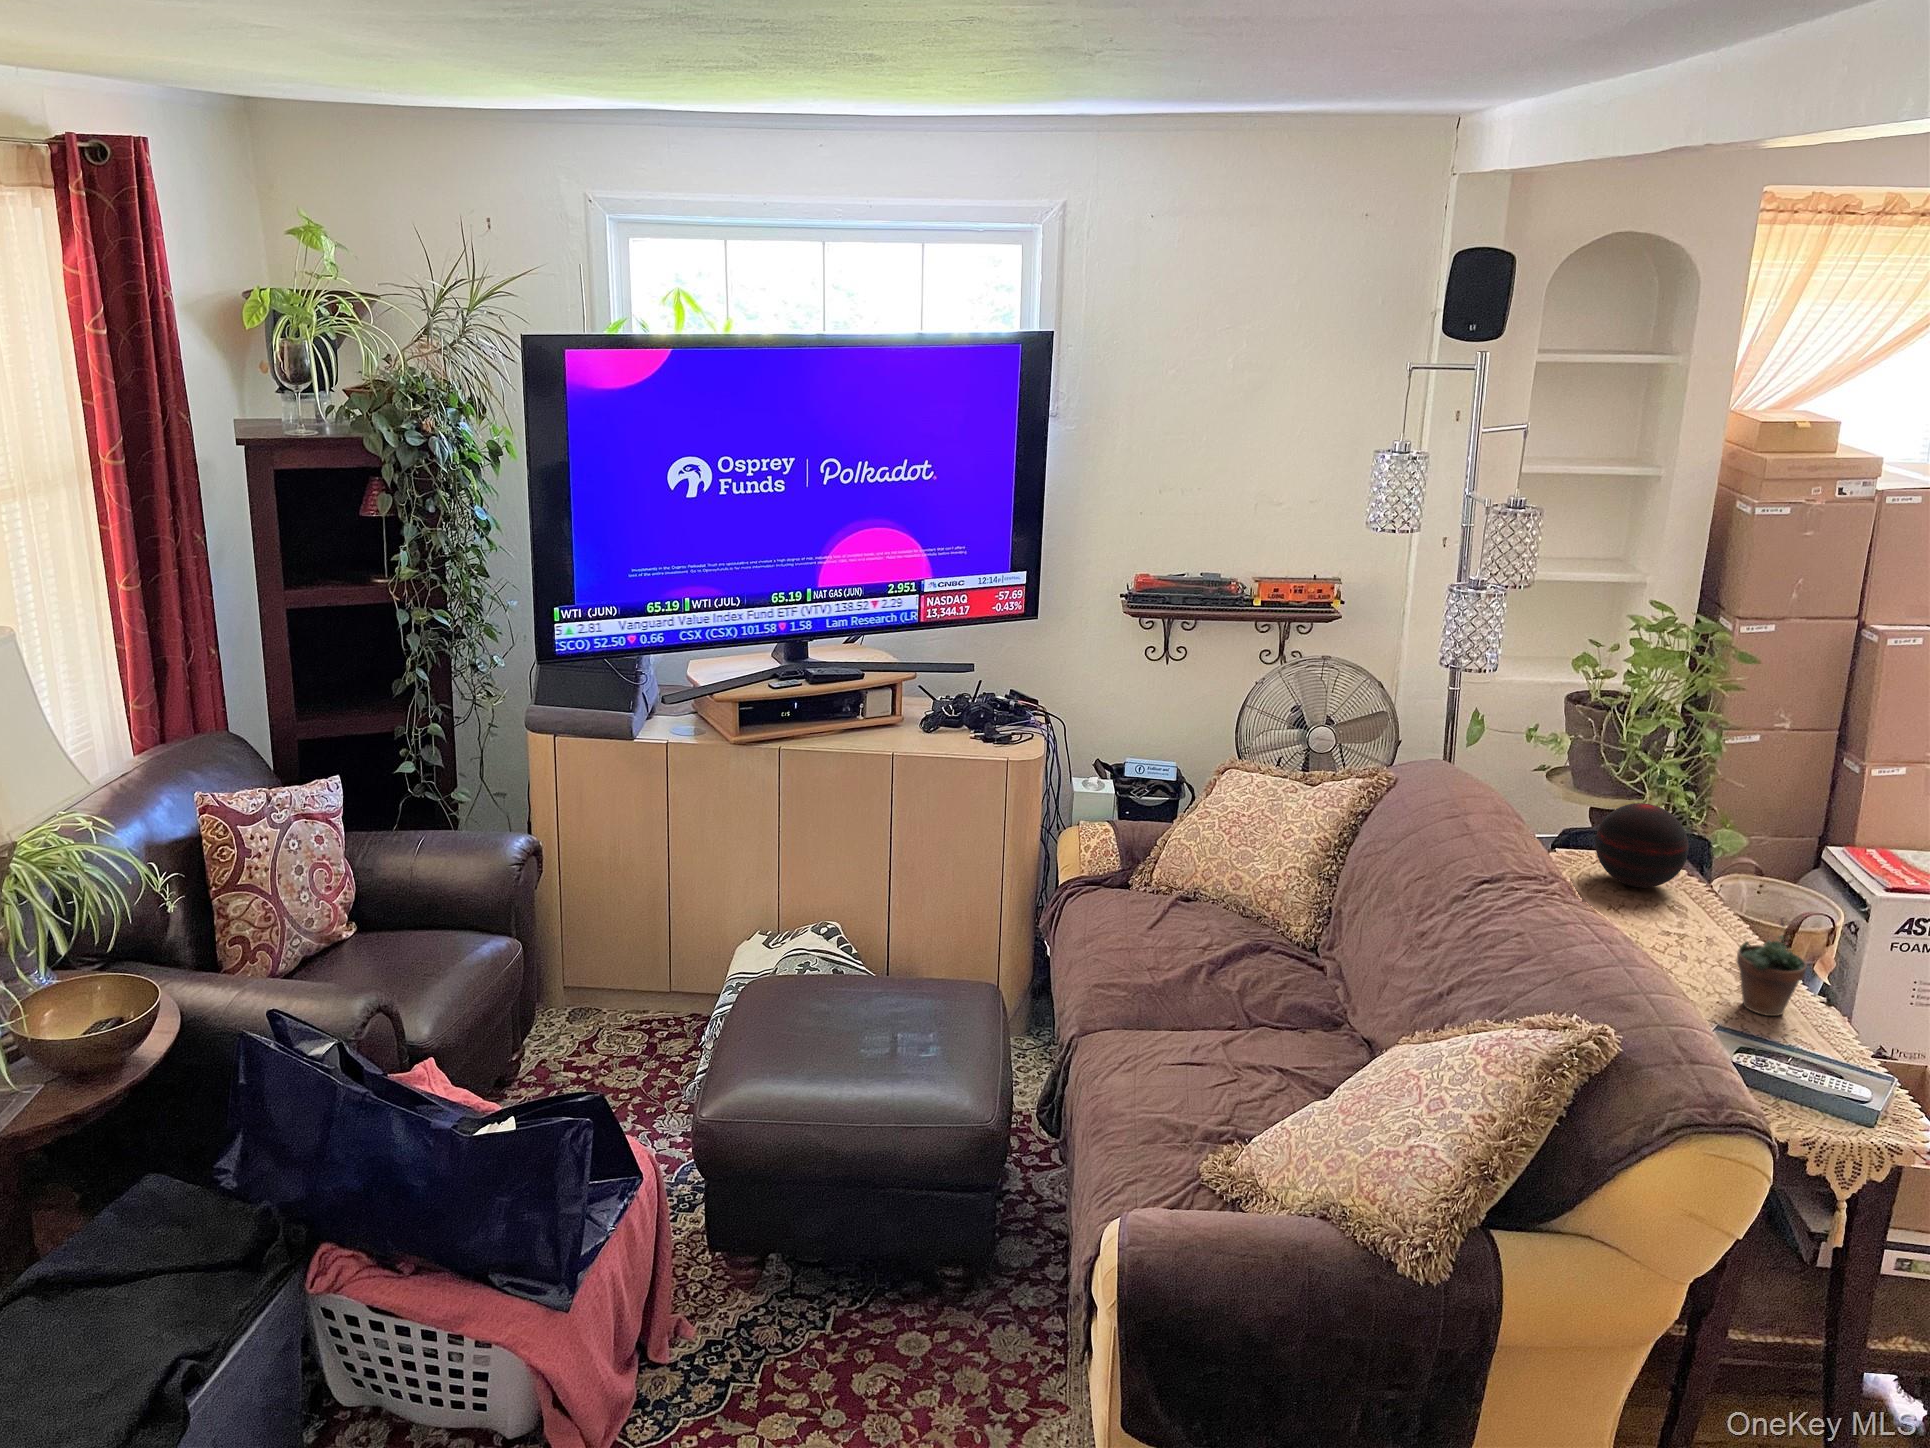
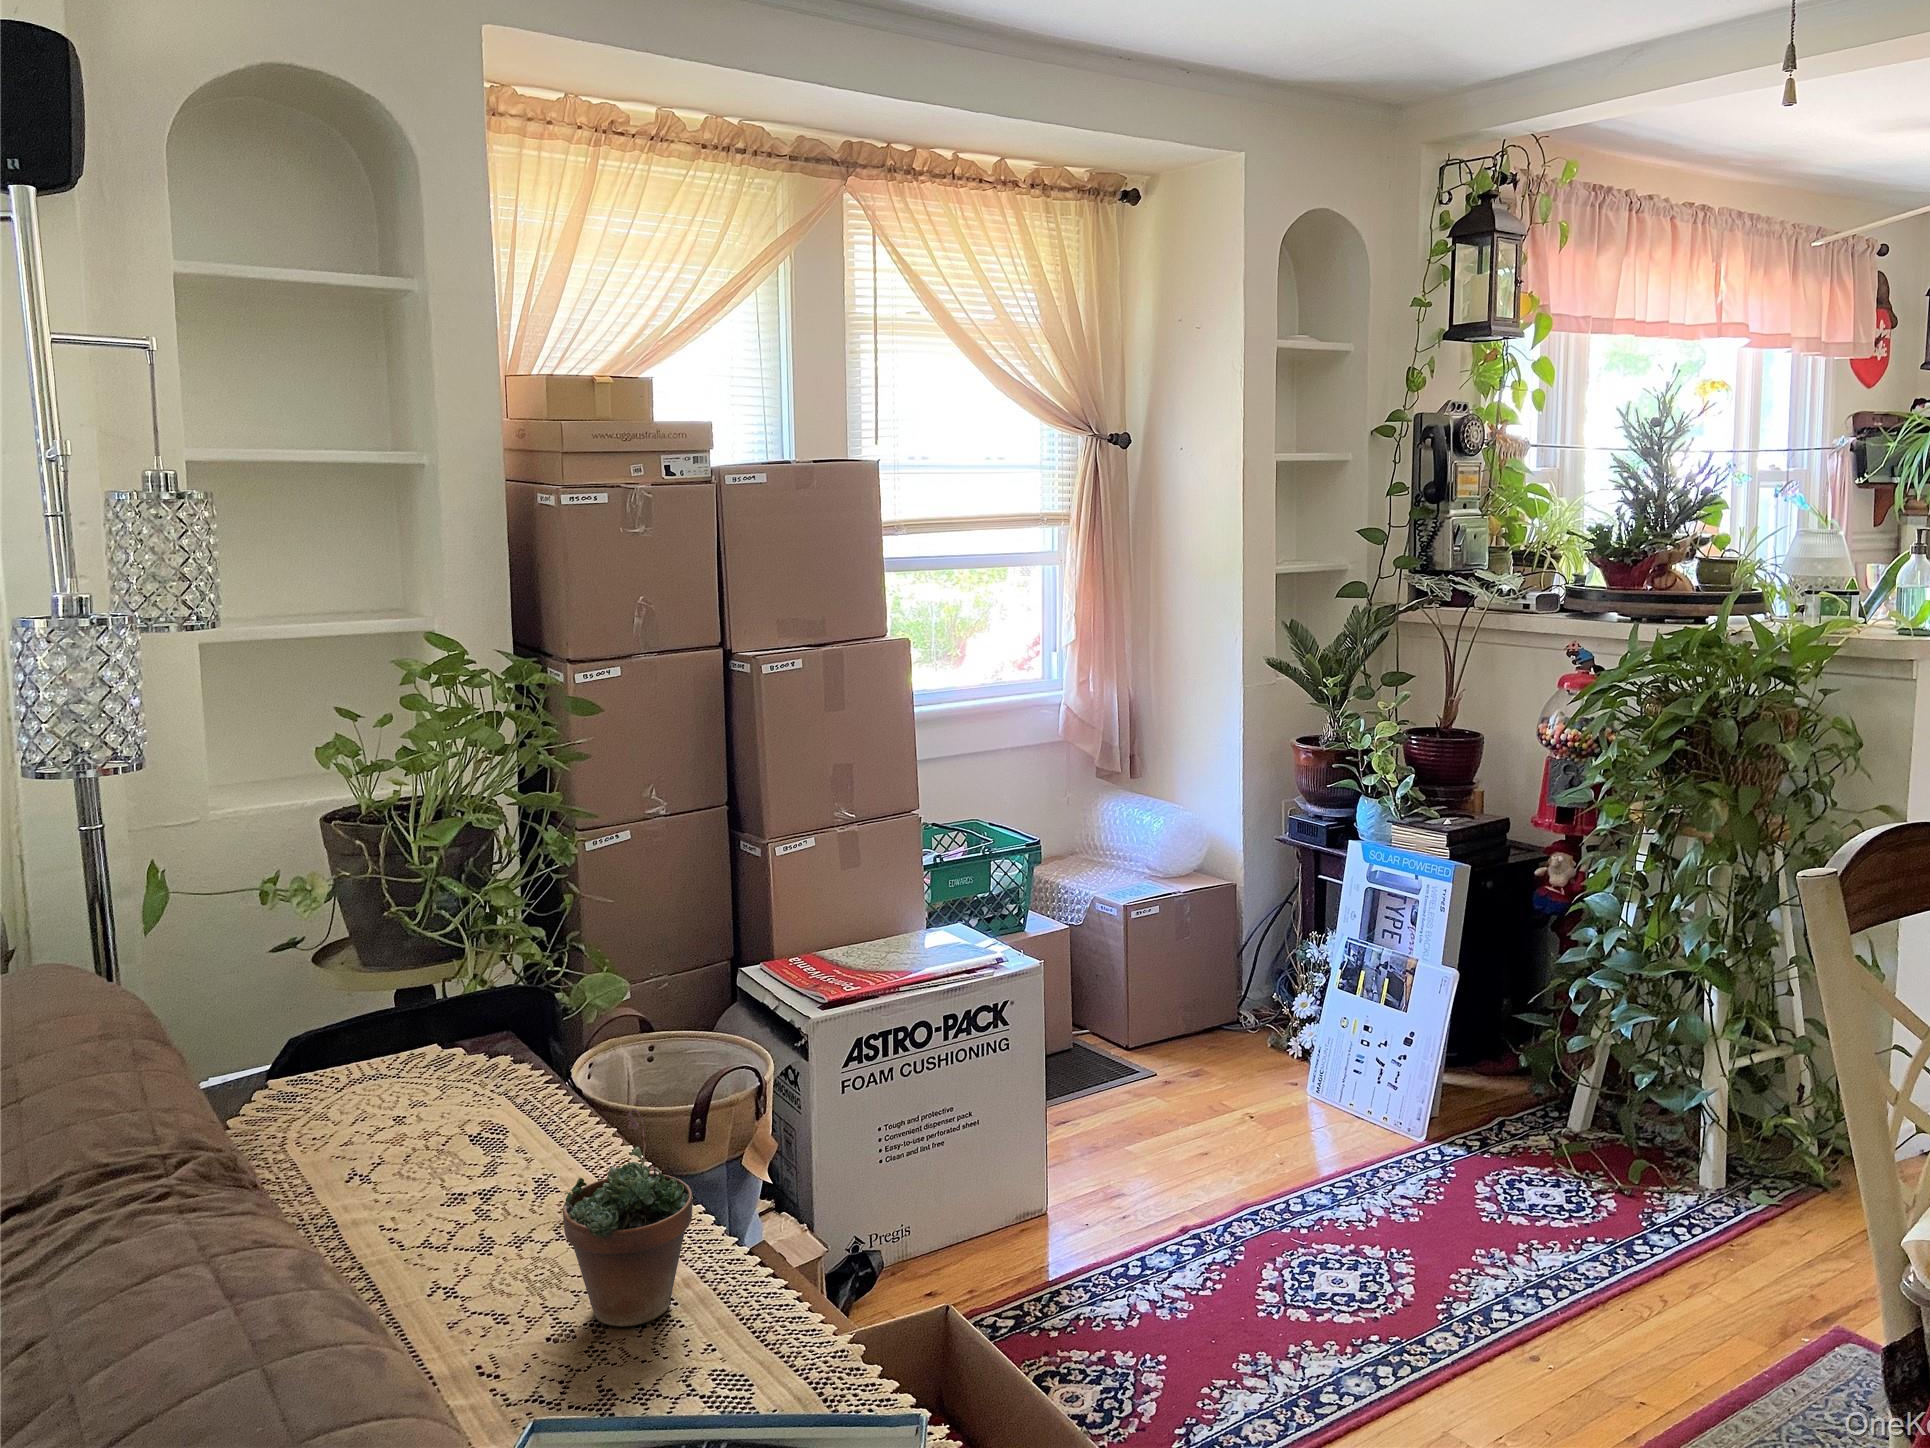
decorative orb: present [1595,803,1689,888] -> none [340,957,506,1115]

